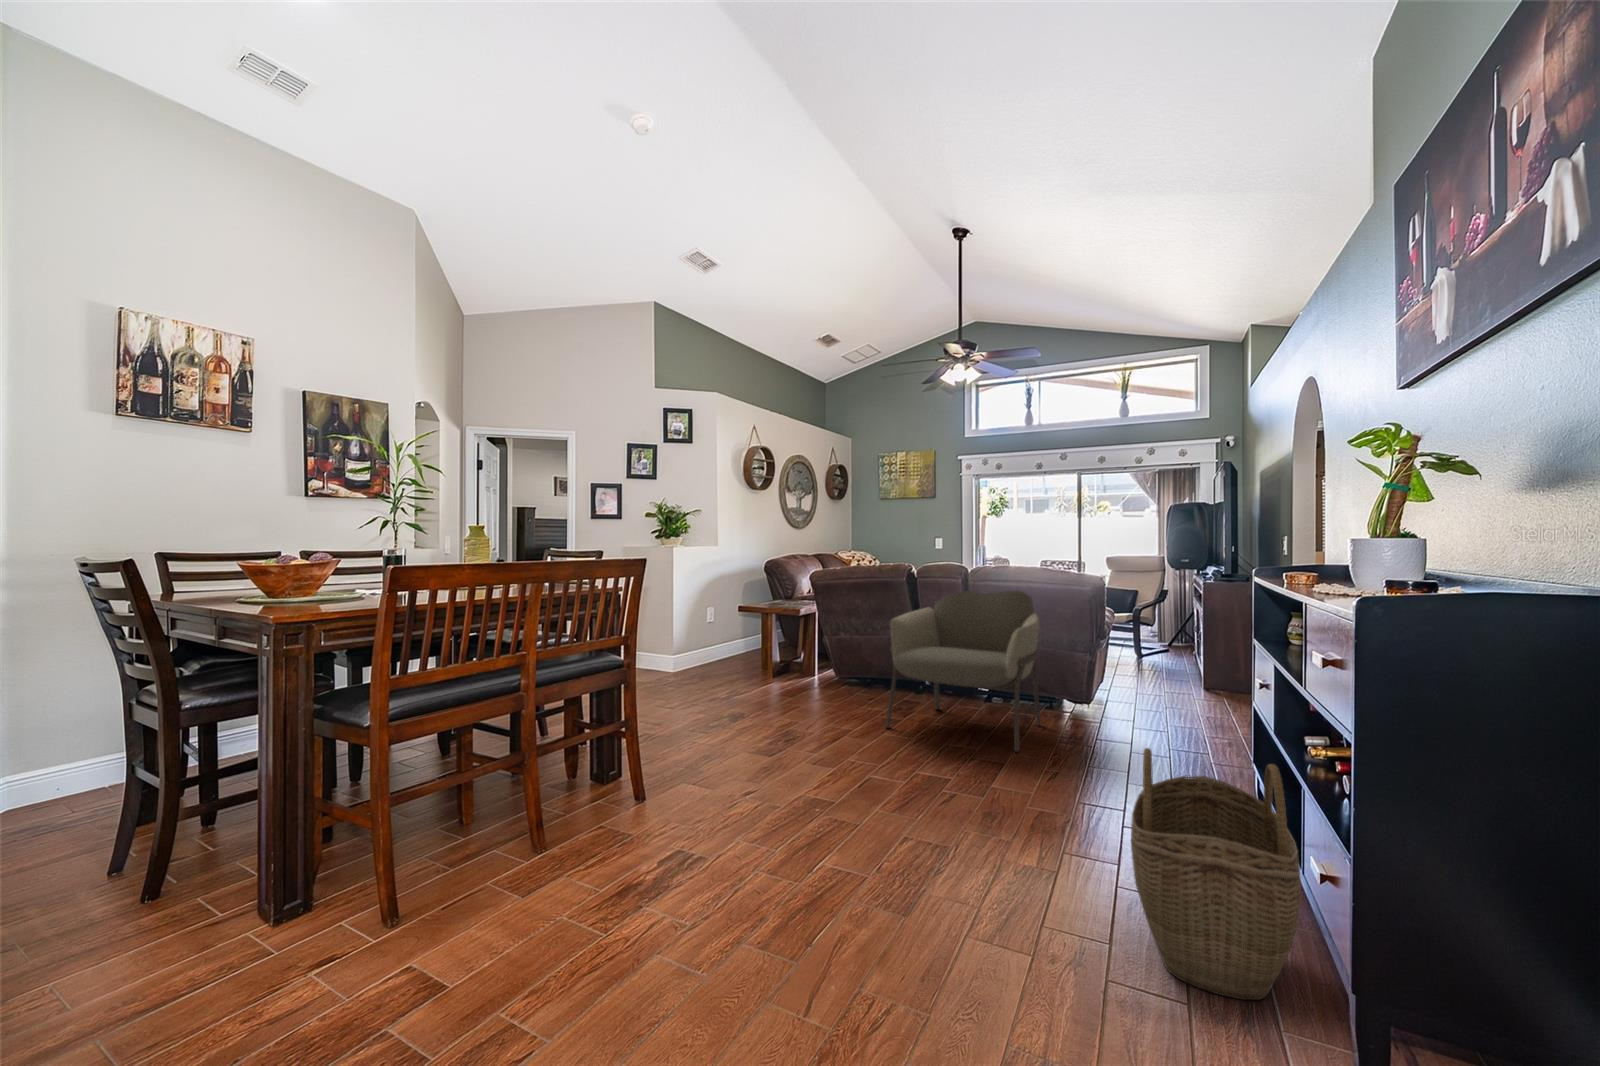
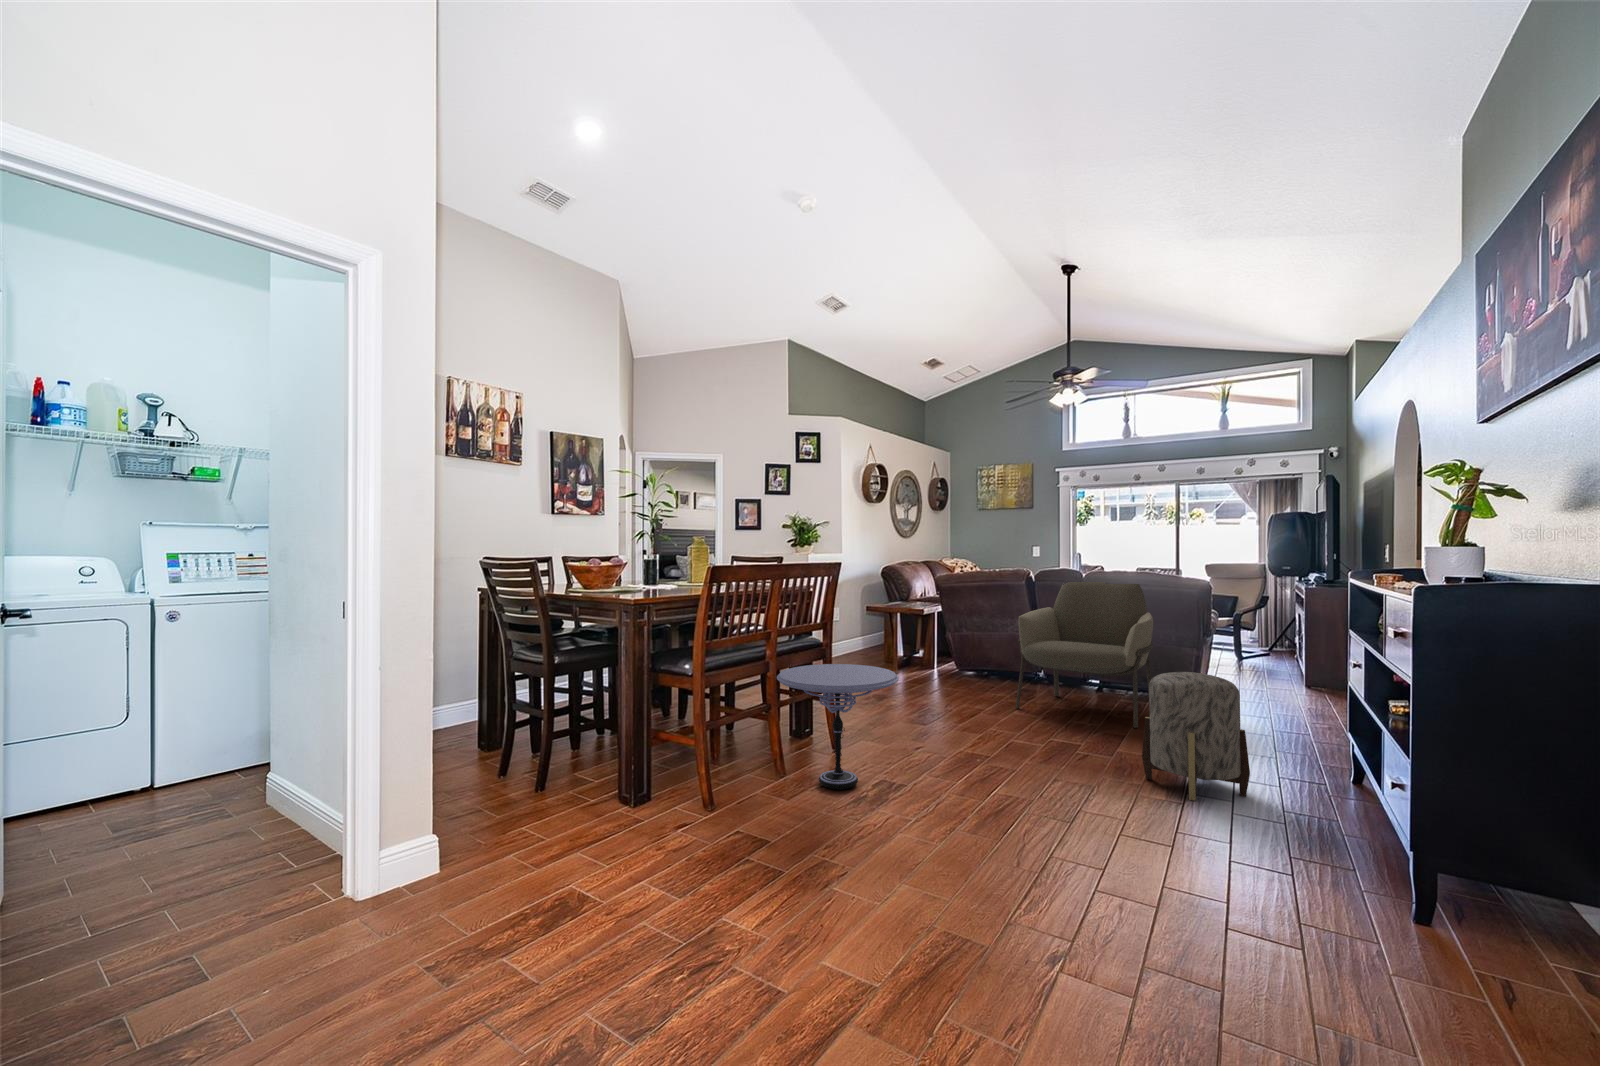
side table: none [517,693,693,873] -> present [777,664,899,790]
ottoman: none [1011,696,1140,869] -> present [1142,672,1250,801]
woven basket: present [1131,748,1301,1000] -> none [1245,701,1375,872]

